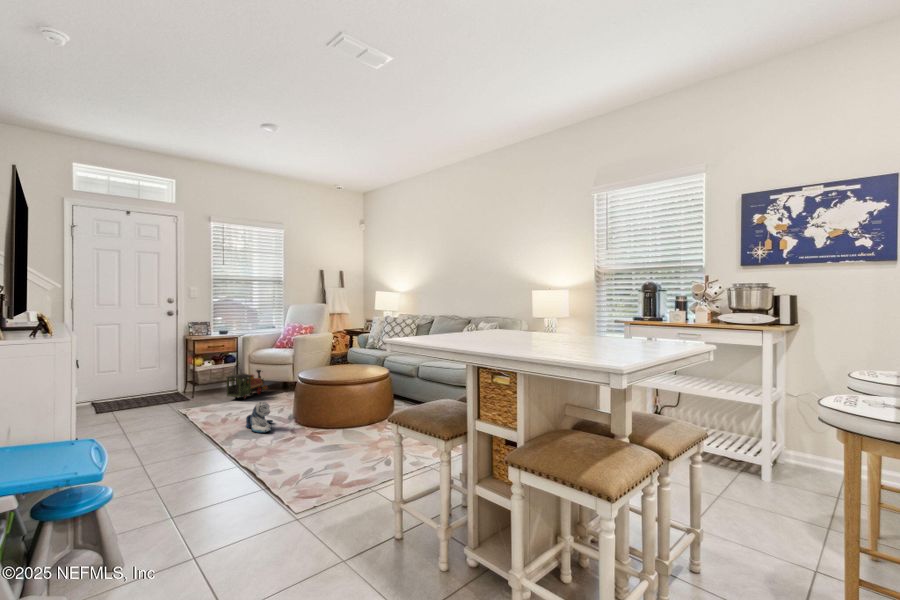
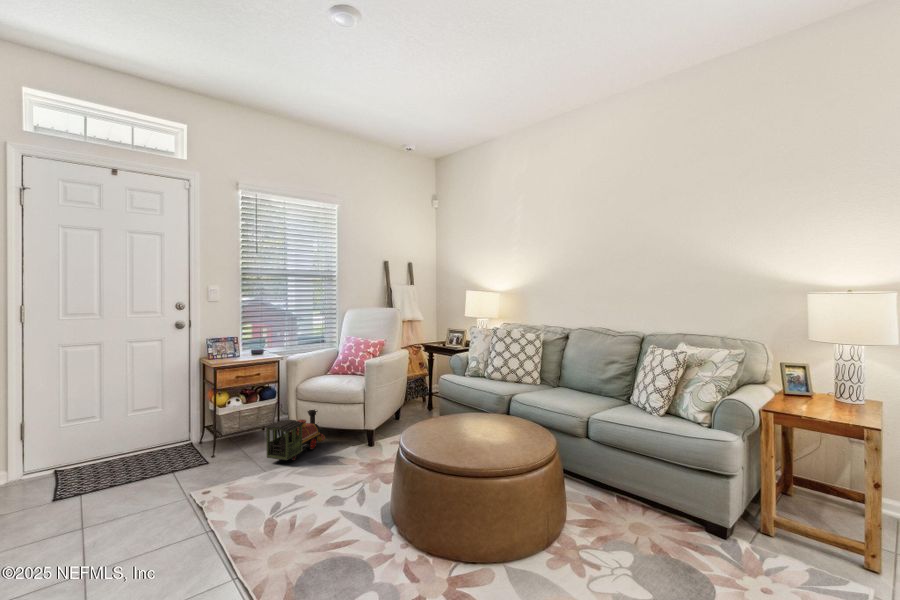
plush toy: present [246,402,273,433] -> none [312,500,363,569]

